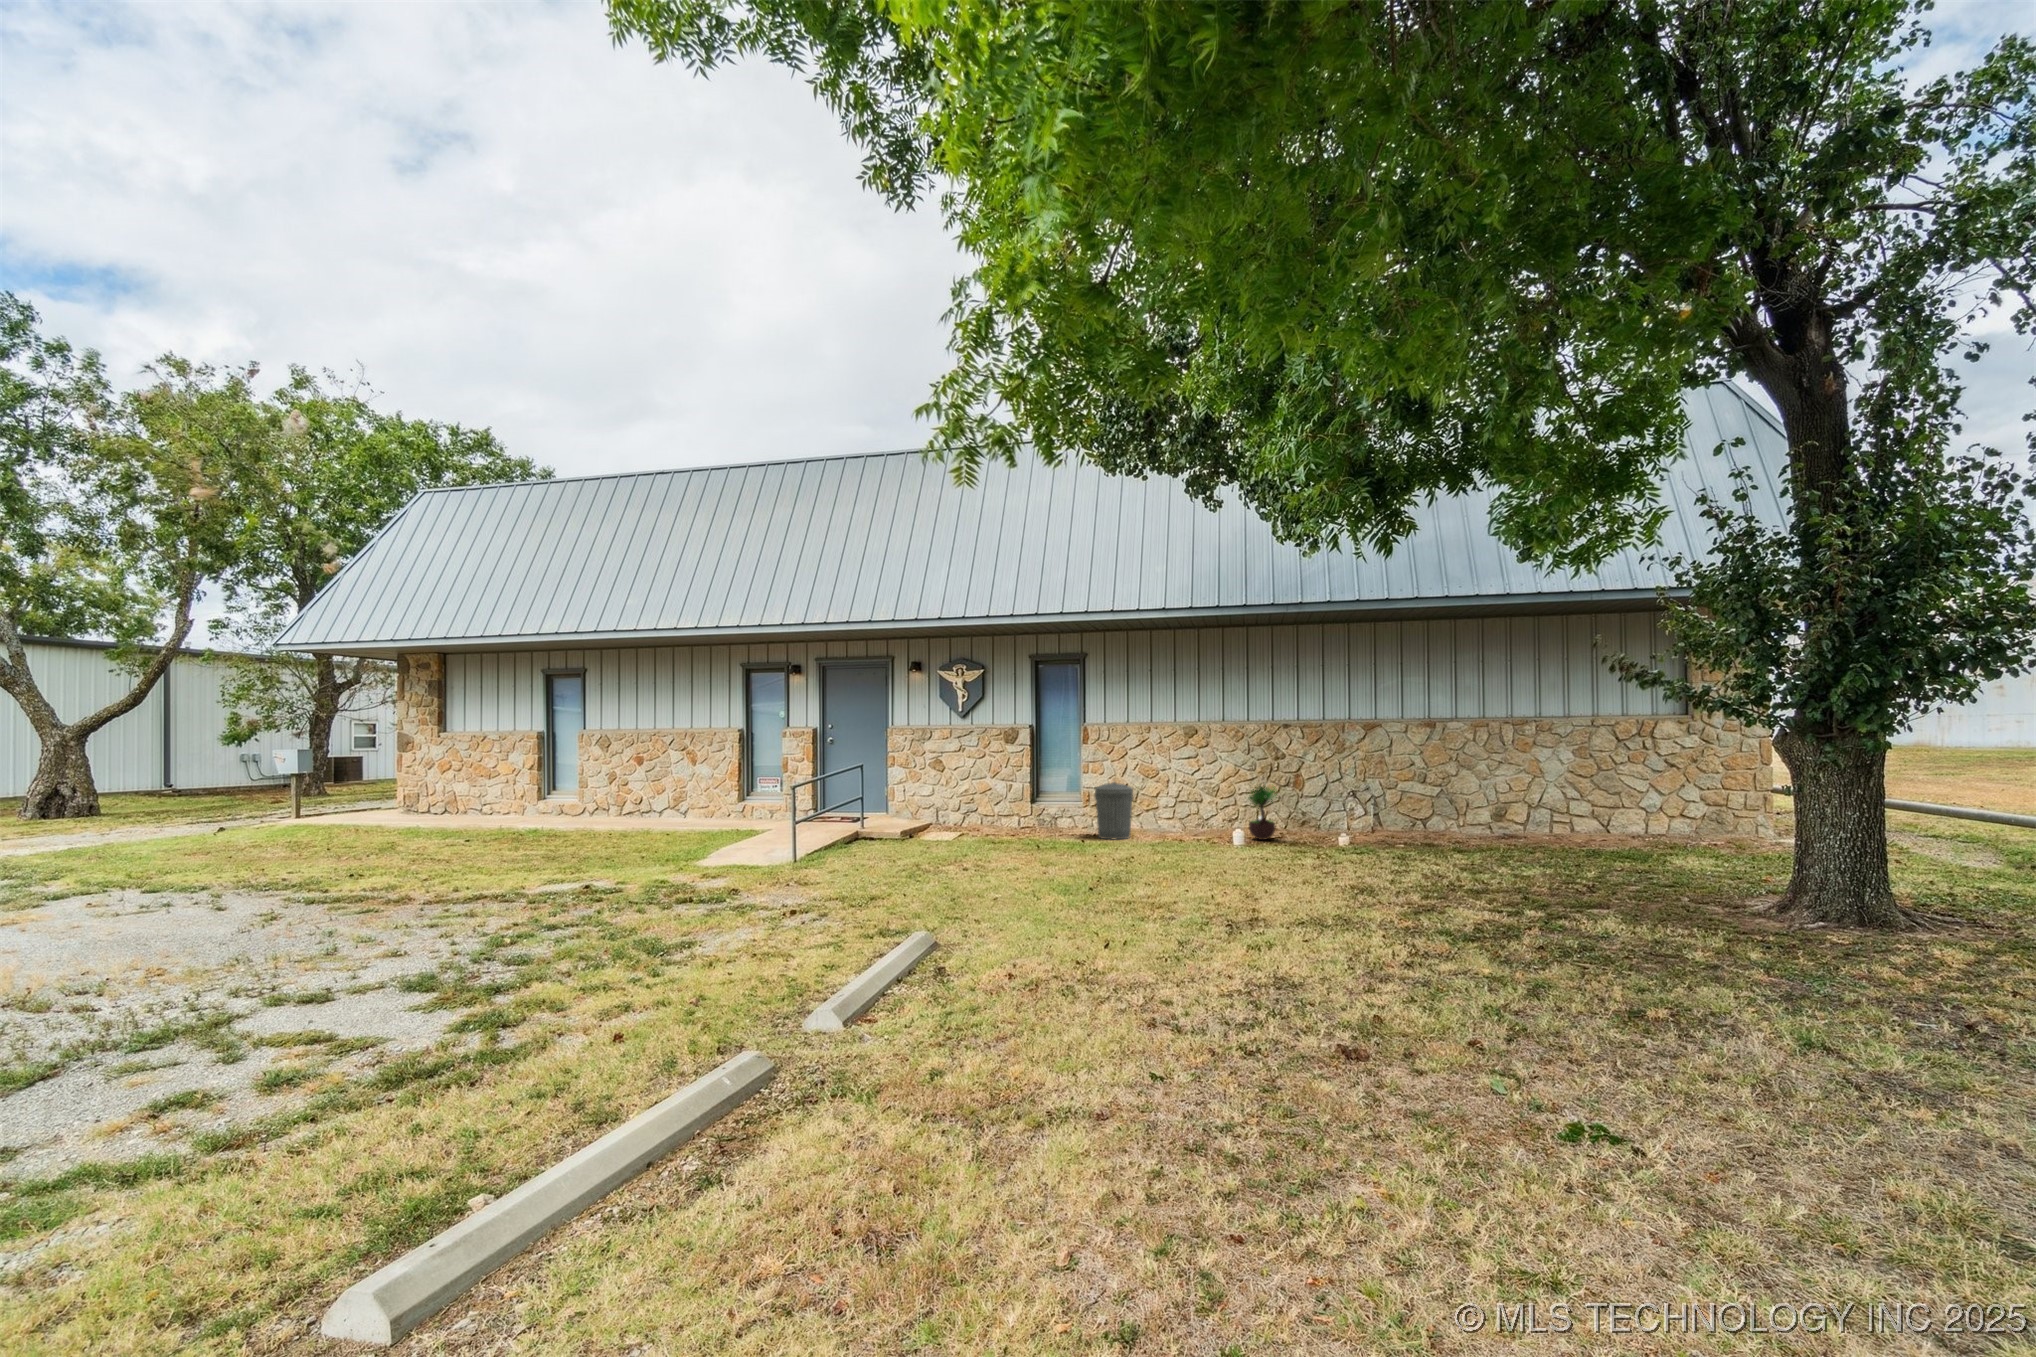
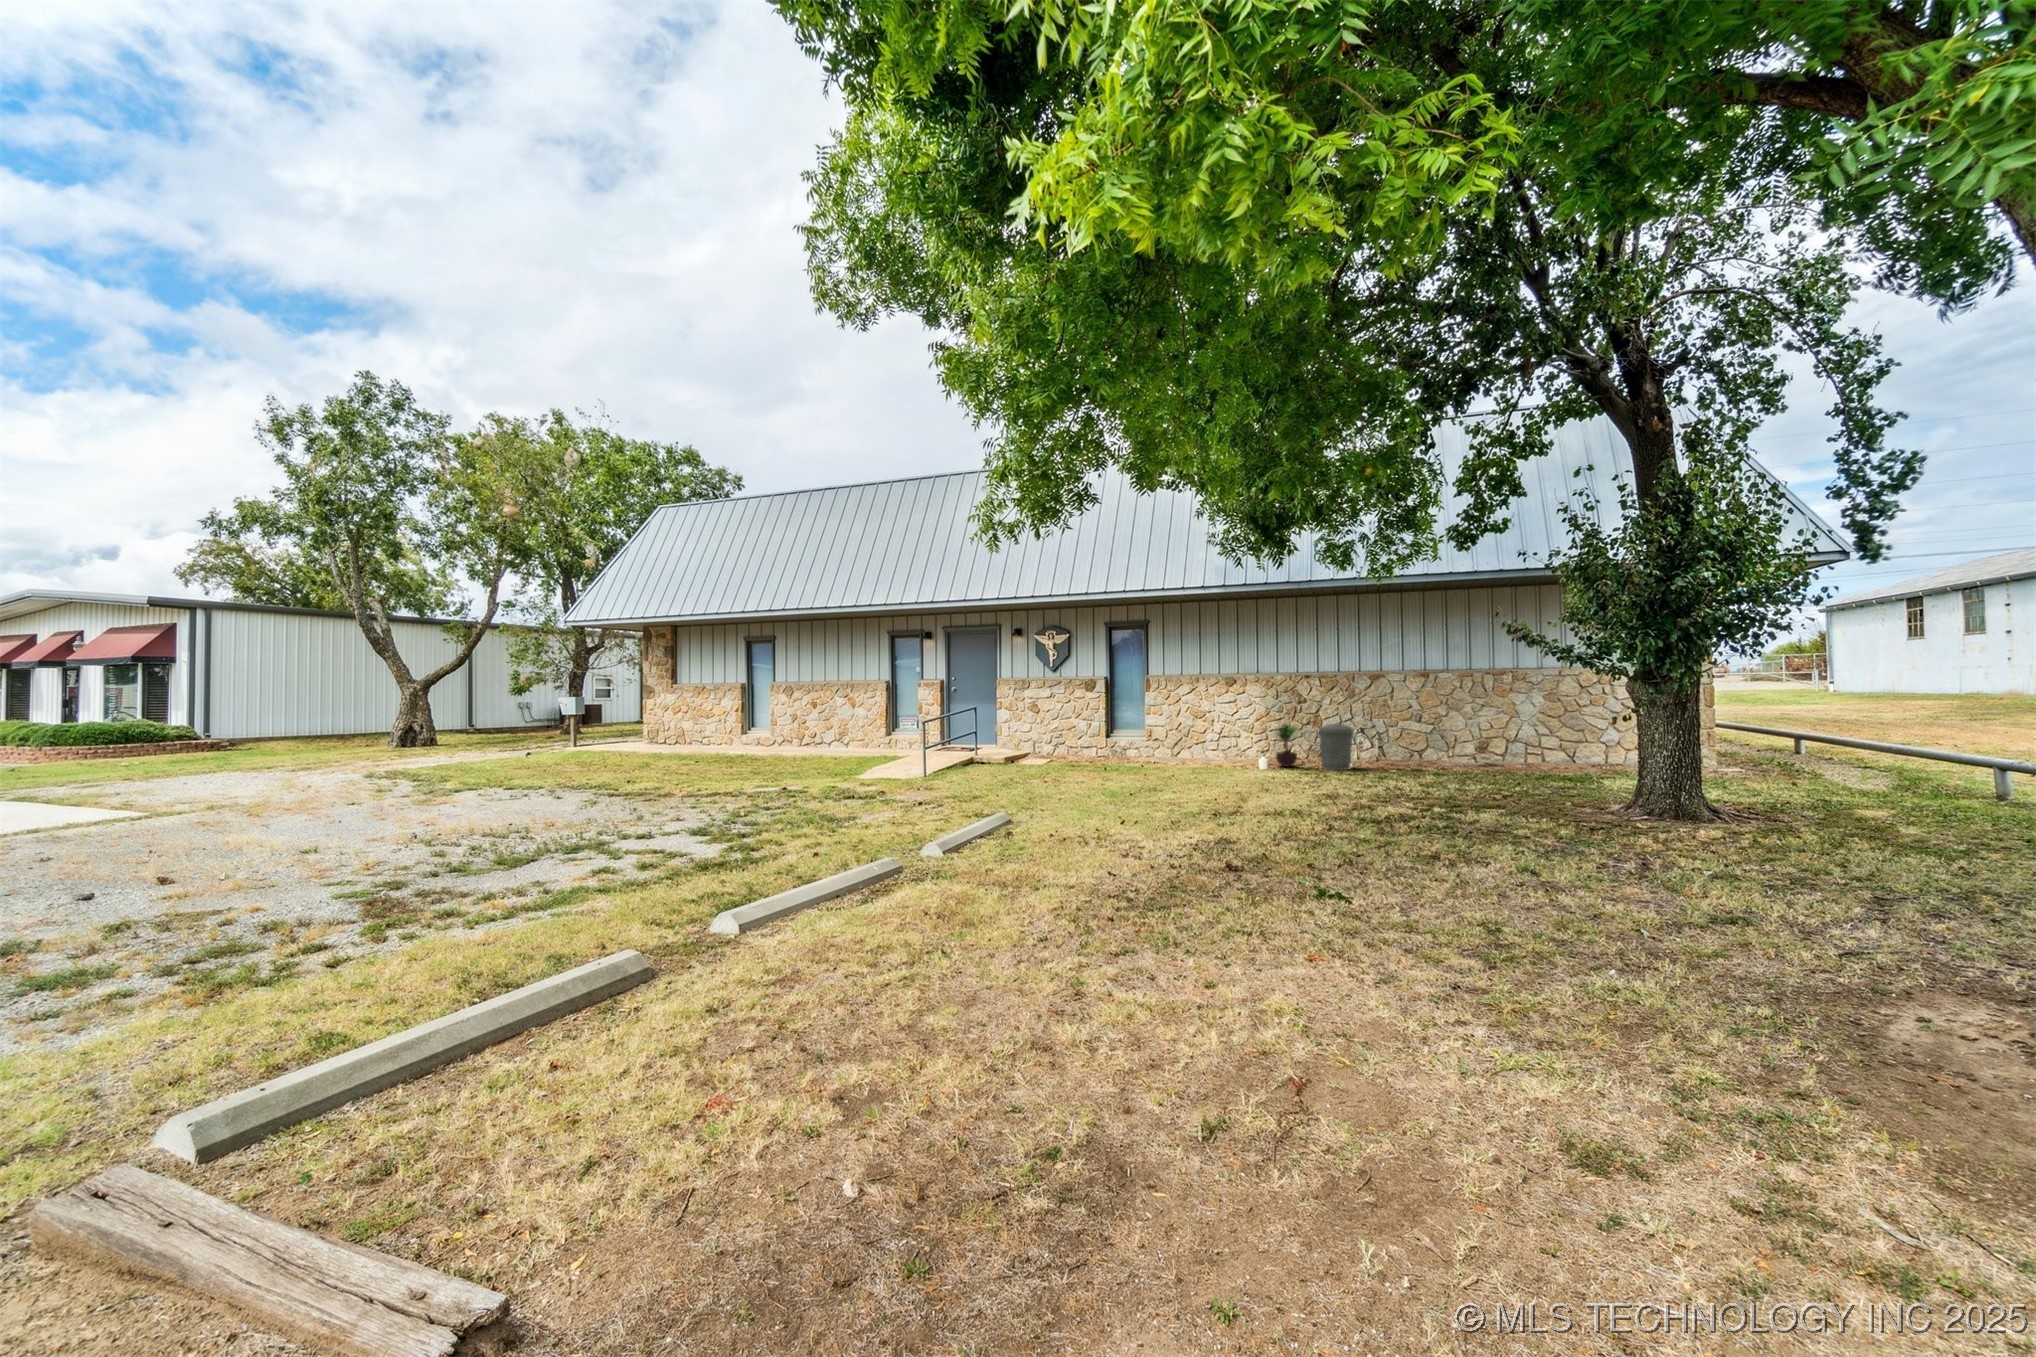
trash can: present [1094,782,1133,839] -> present [1319,723,1353,770]

